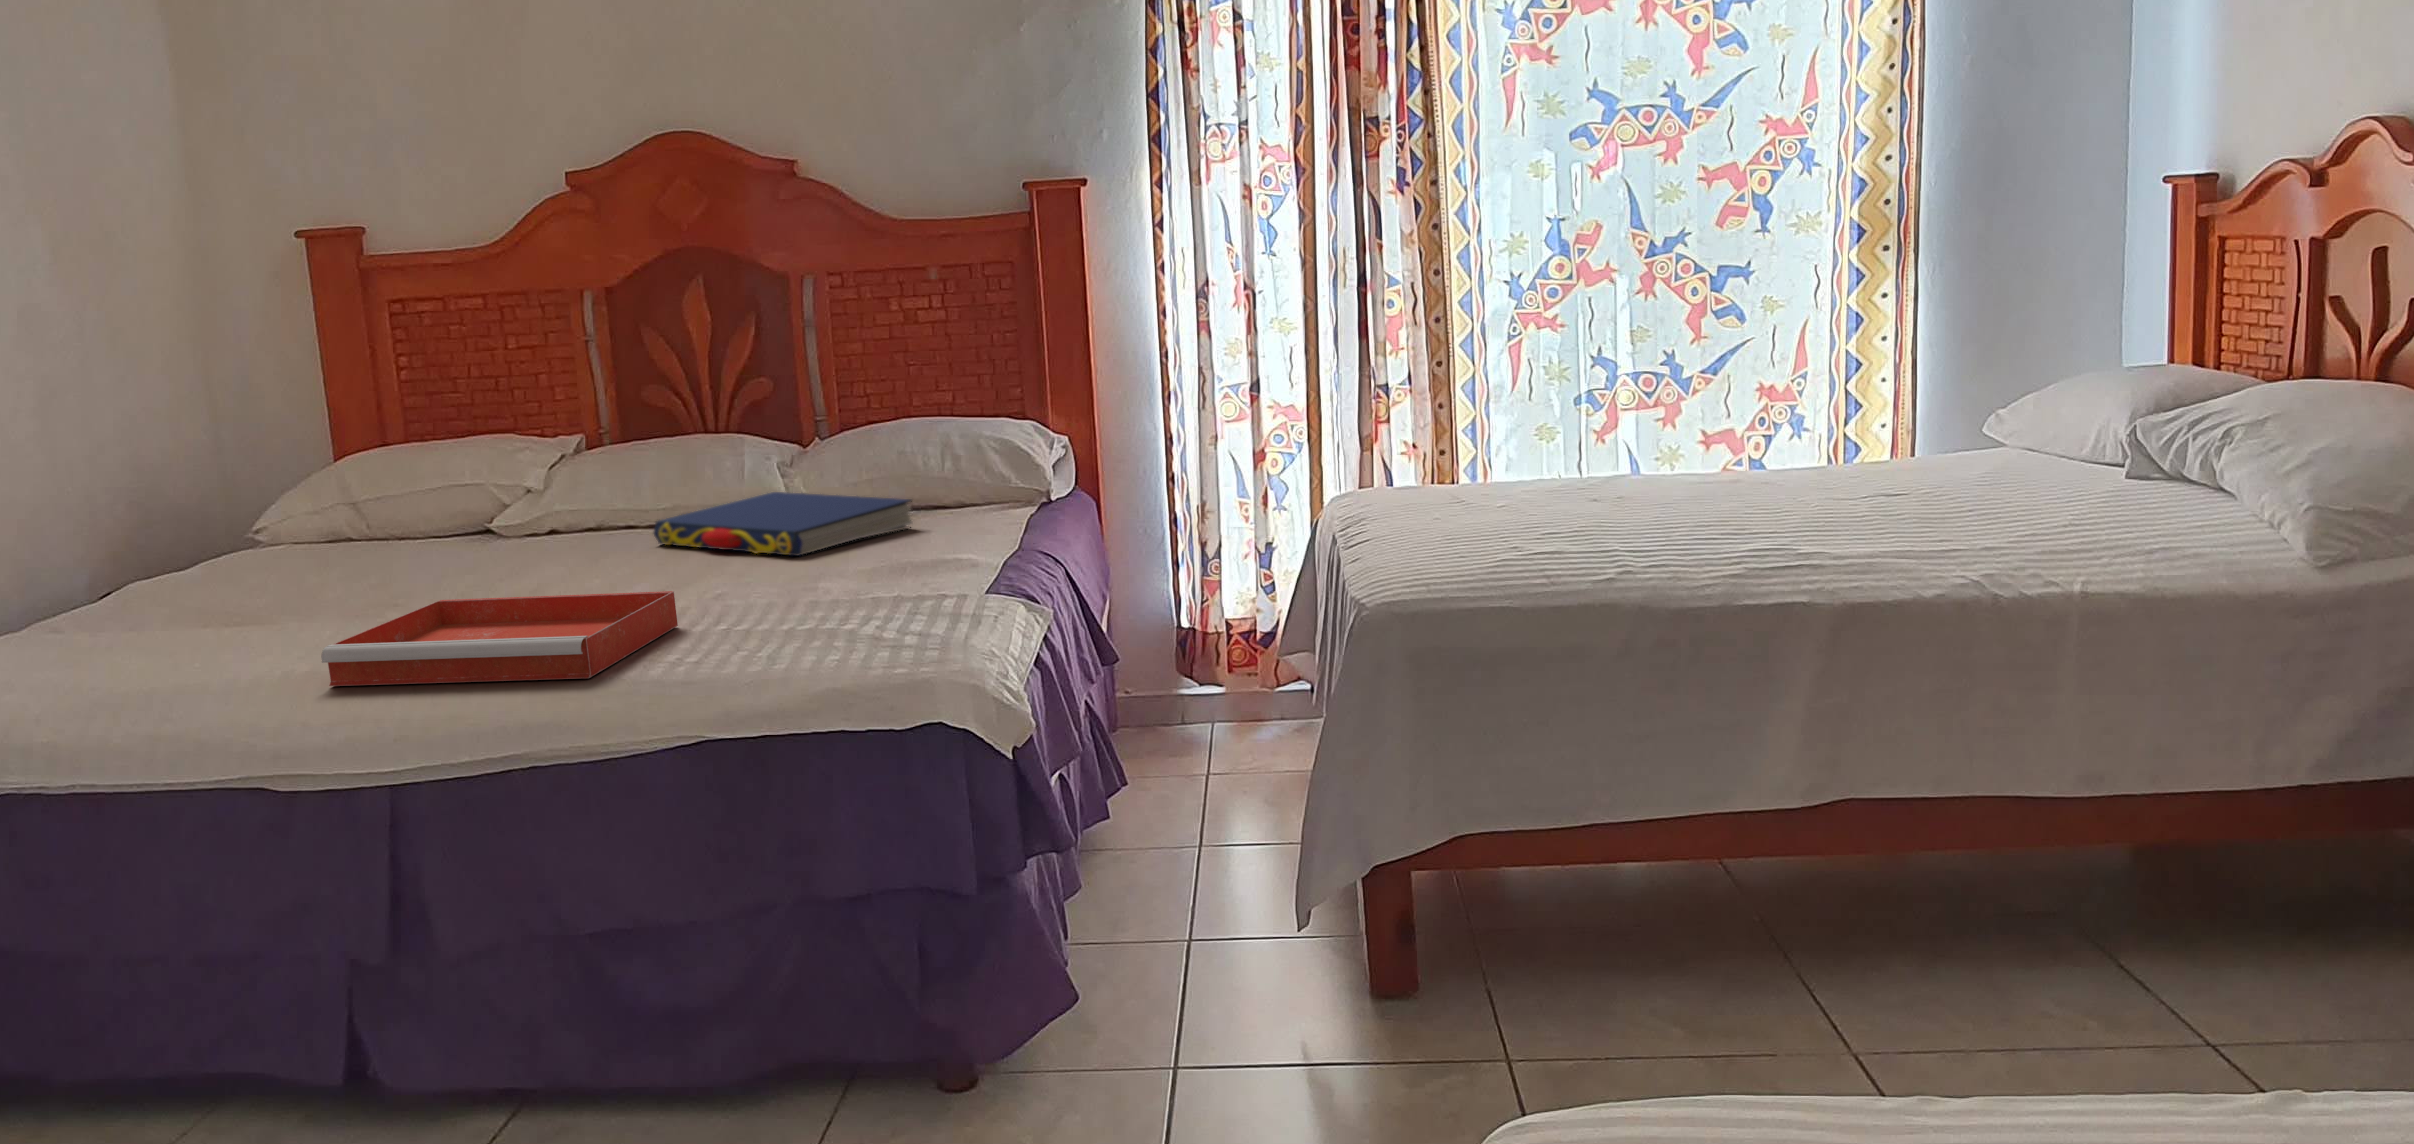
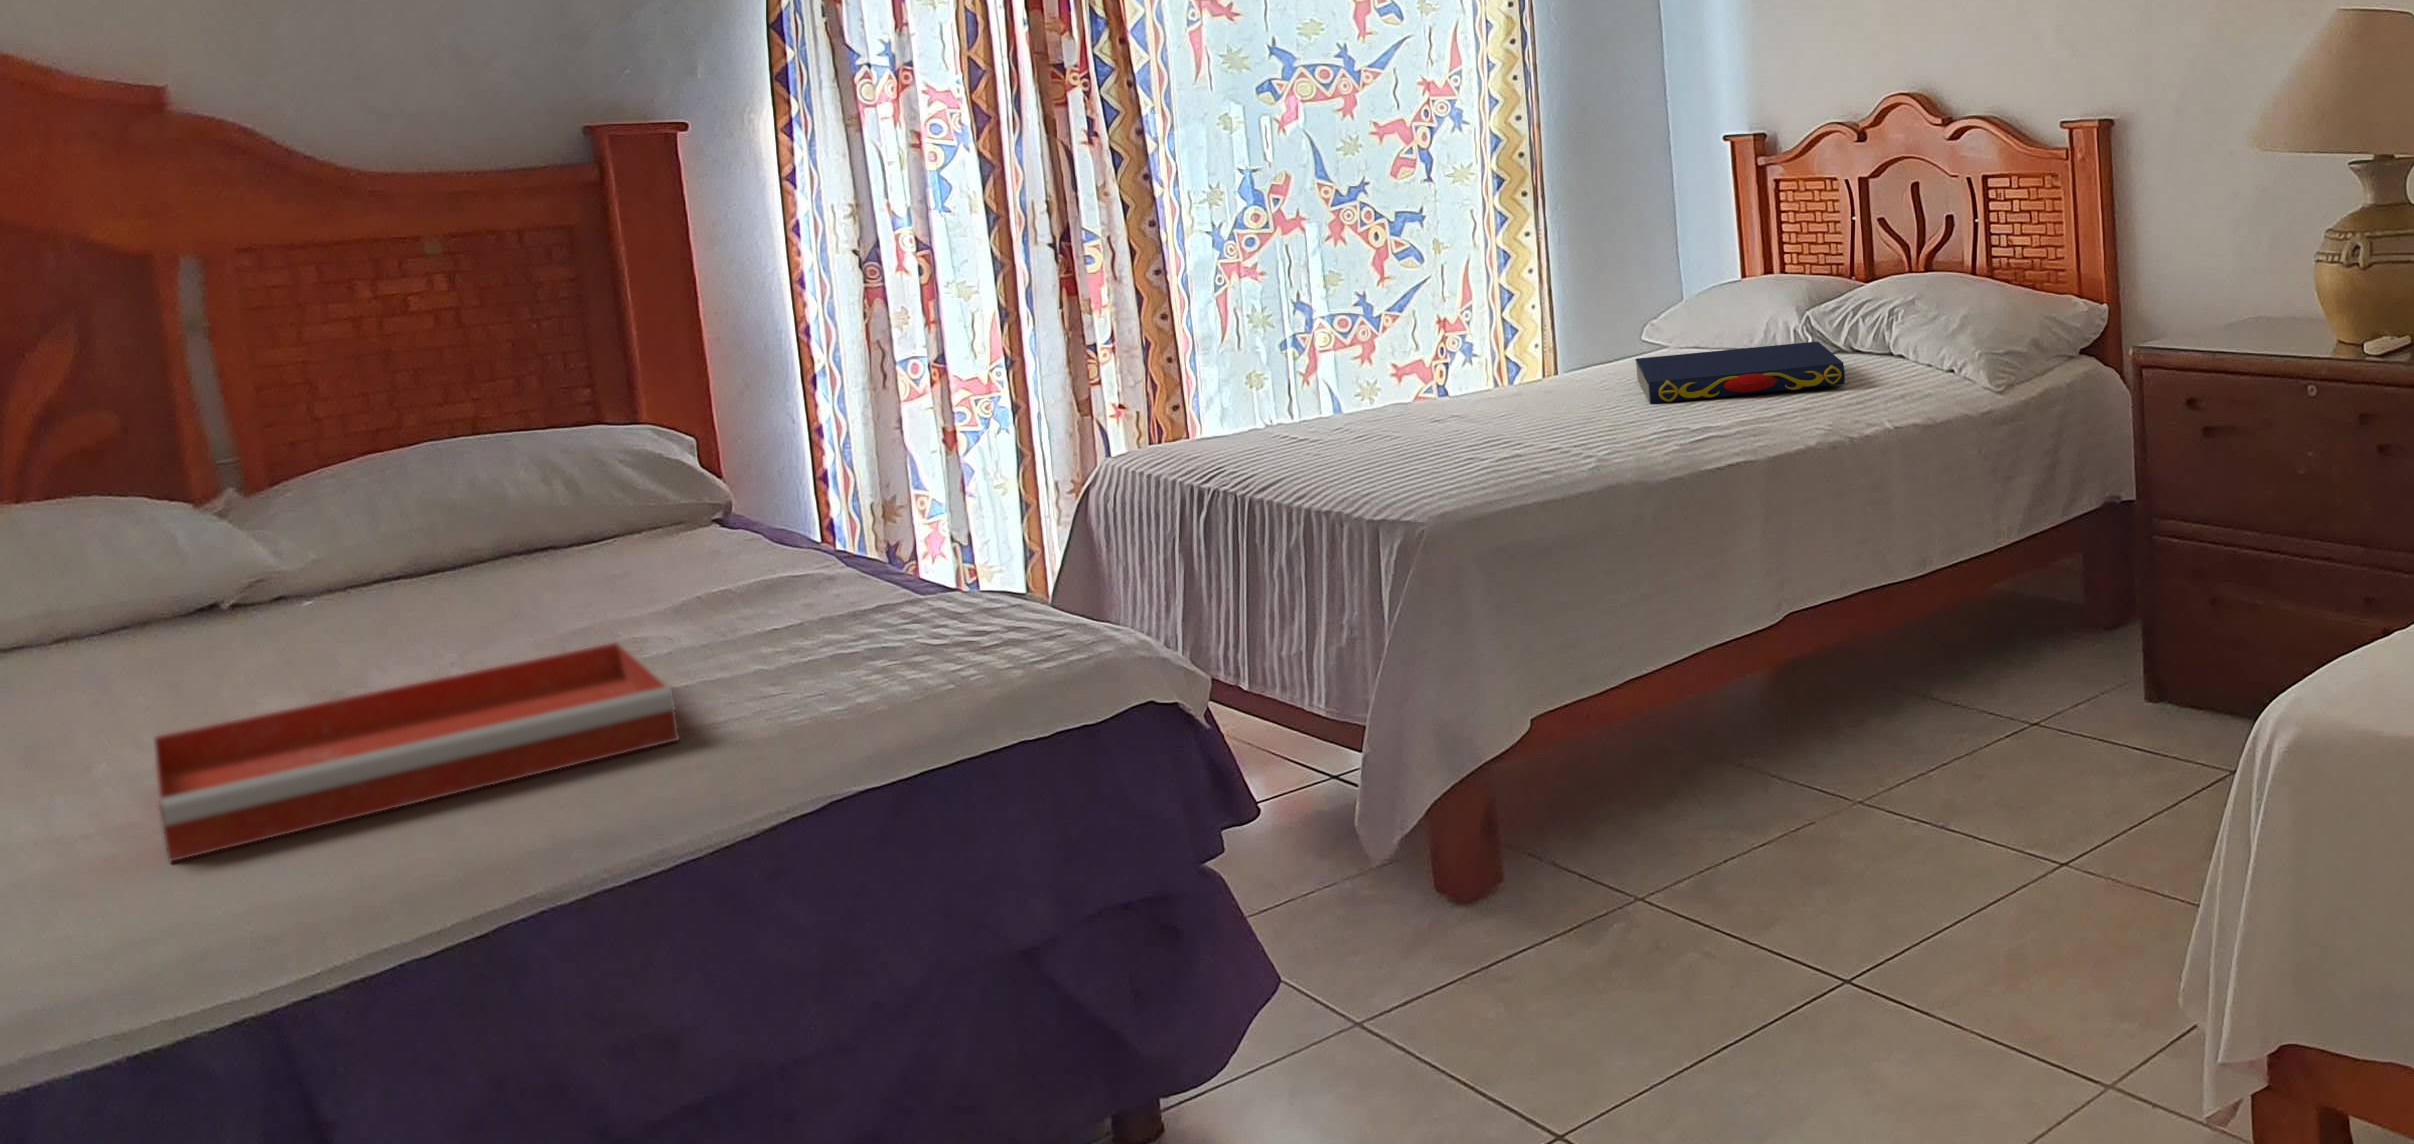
book: present [654,492,912,556] -> present [1635,341,1845,404]

